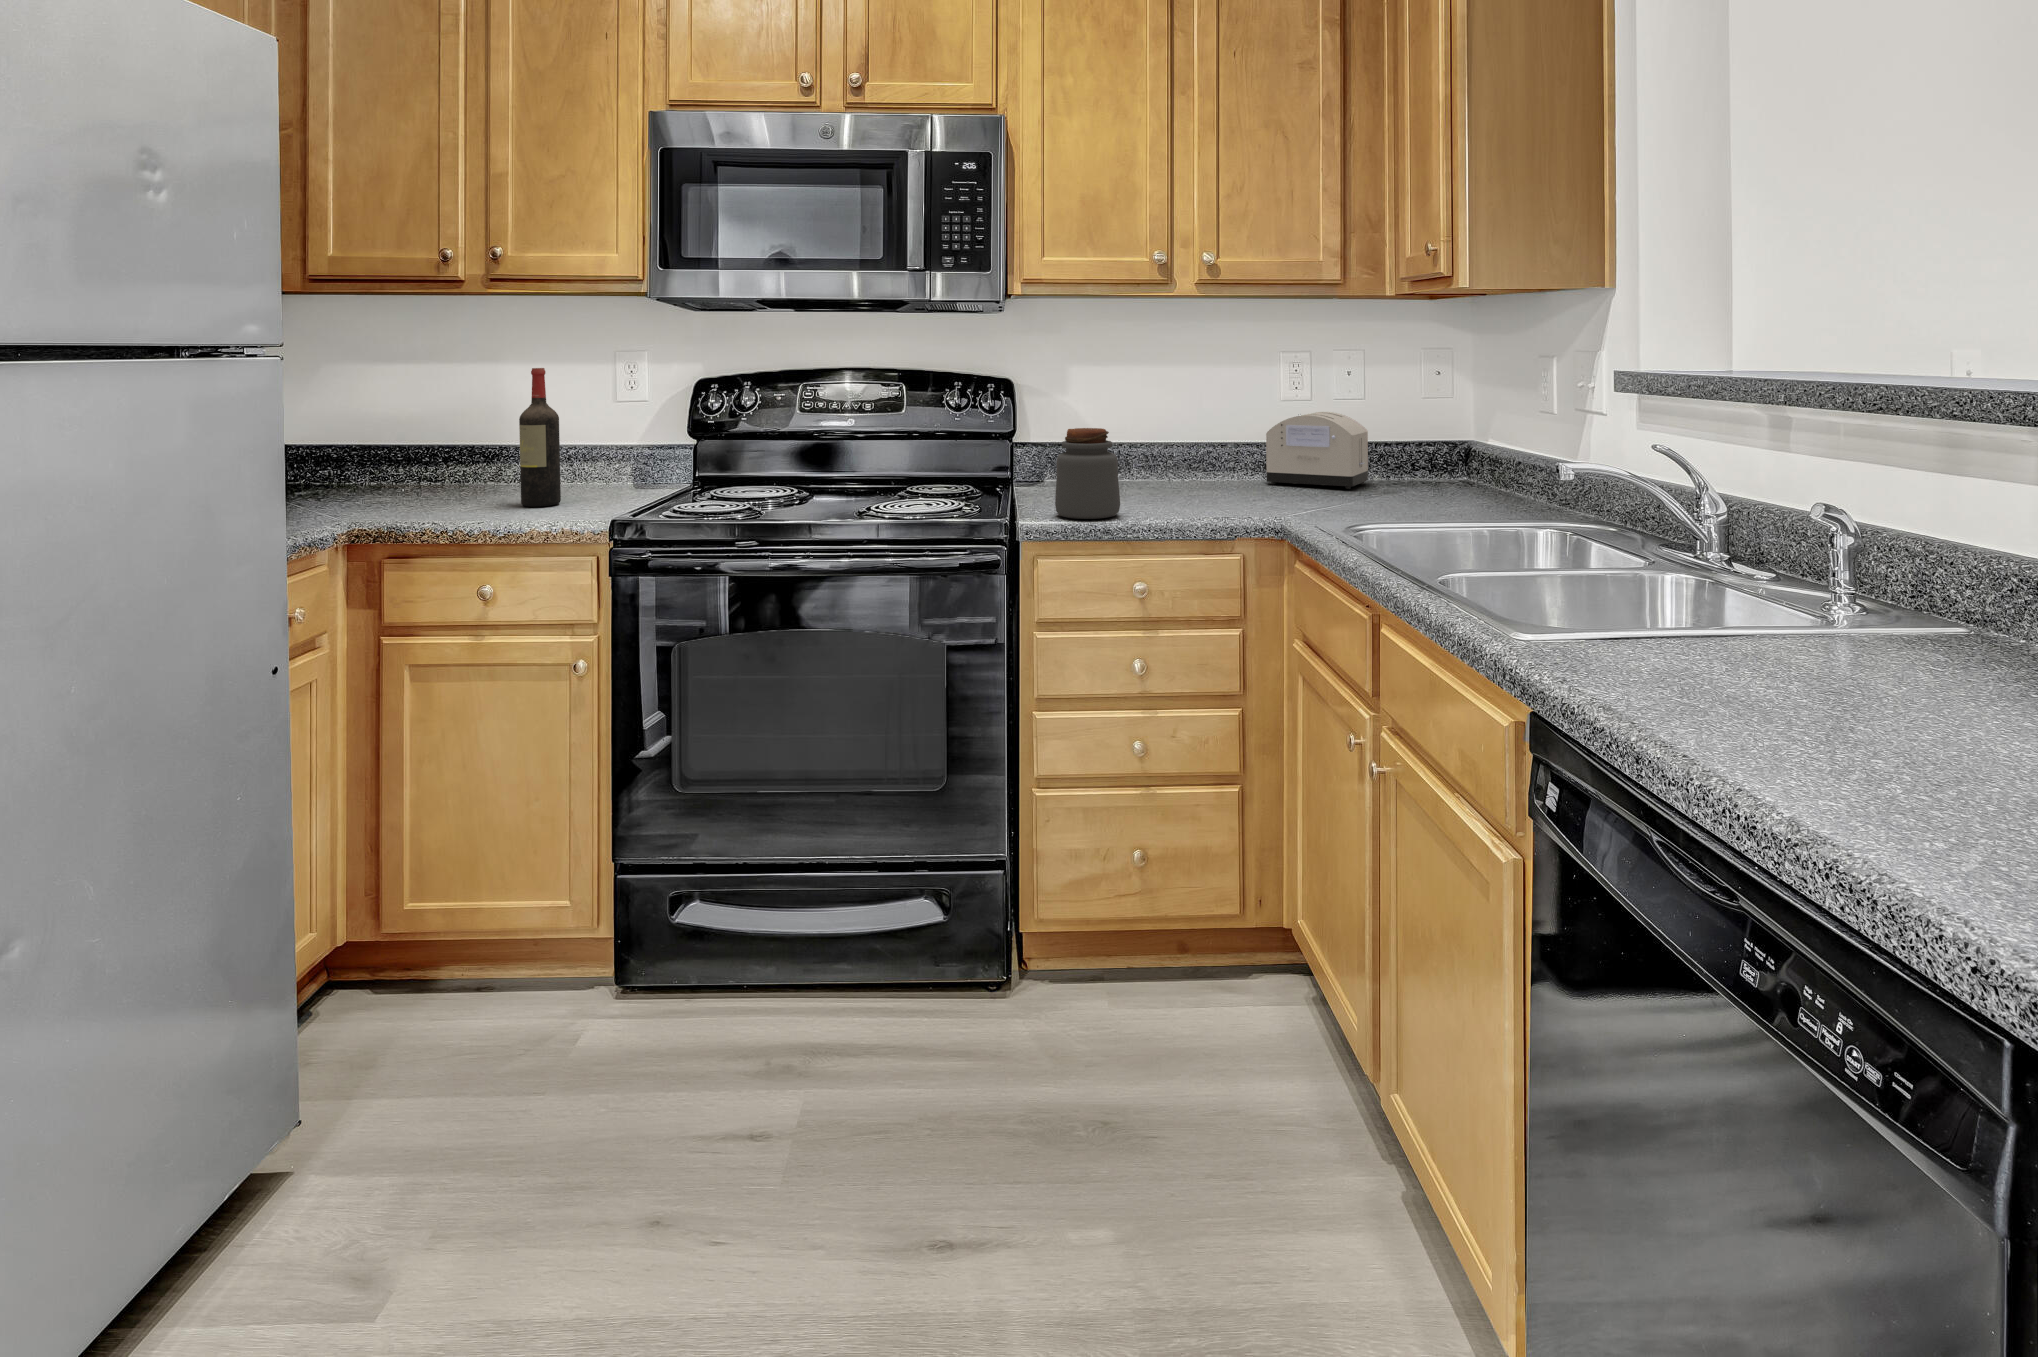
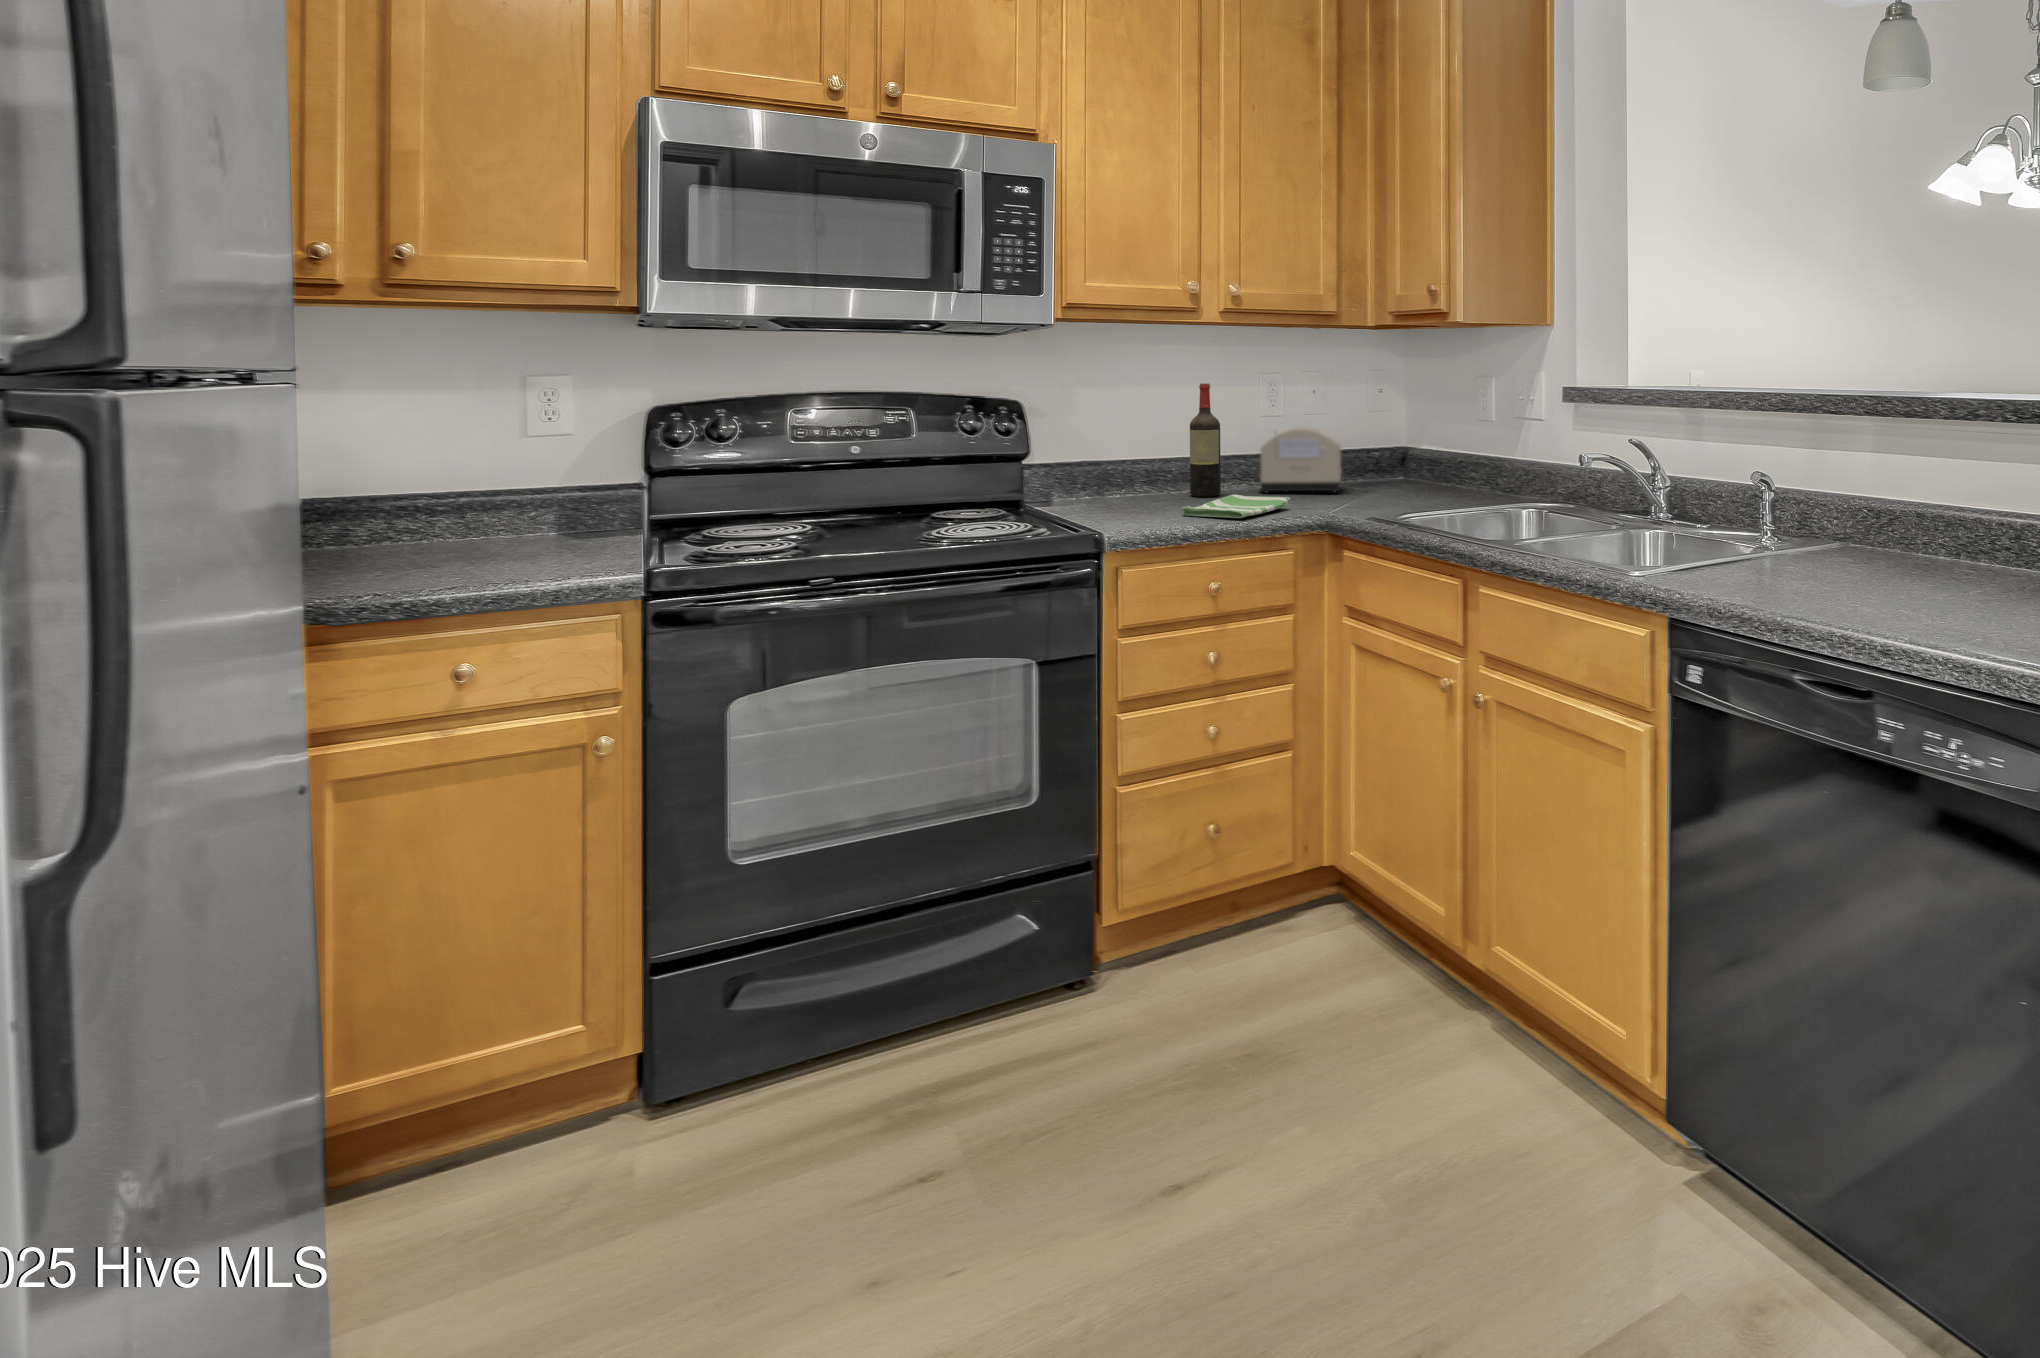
wine bottle: present [519,368,561,507] -> present [1190,383,1221,497]
jar: present [1055,428,1120,519] -> none [1130,446,1193,531]
dish towel: none [1135,484,1263,511] -> present [1181,495,1290,518]

